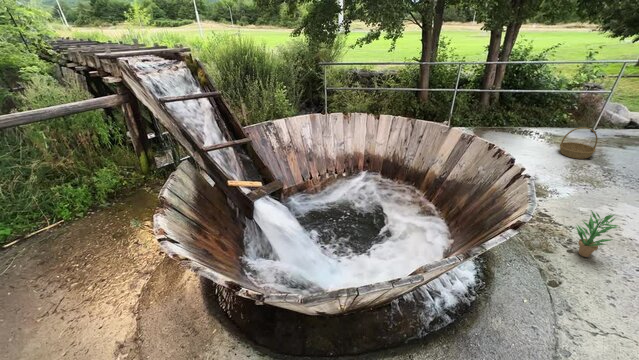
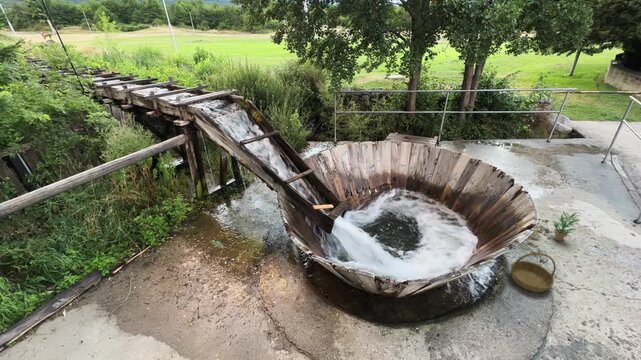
basket: present [560,127,598,159] -> present [511,253,556,292]

